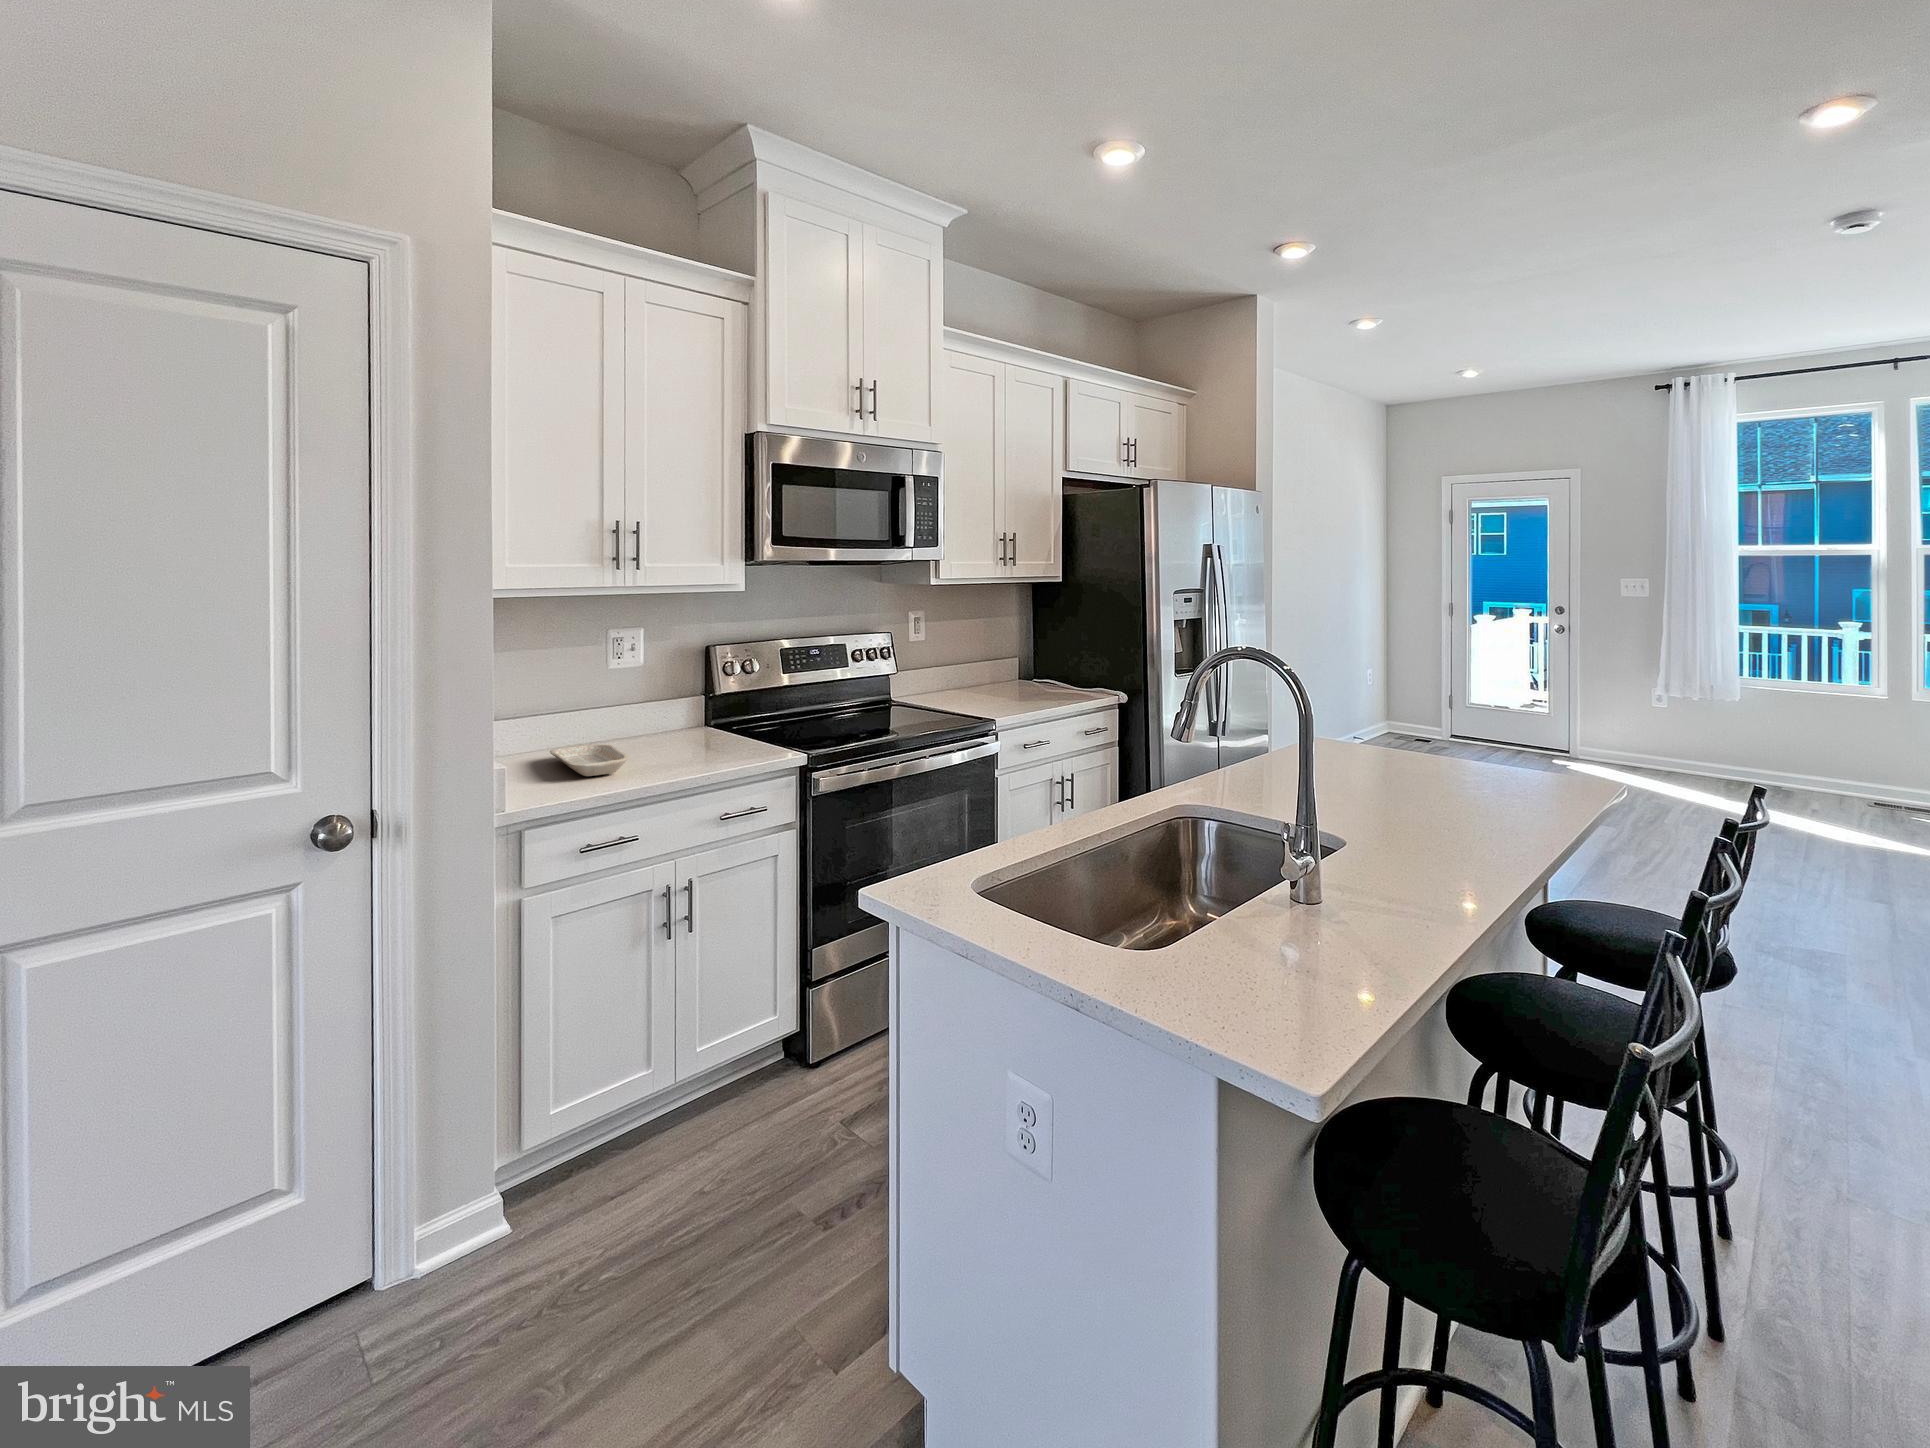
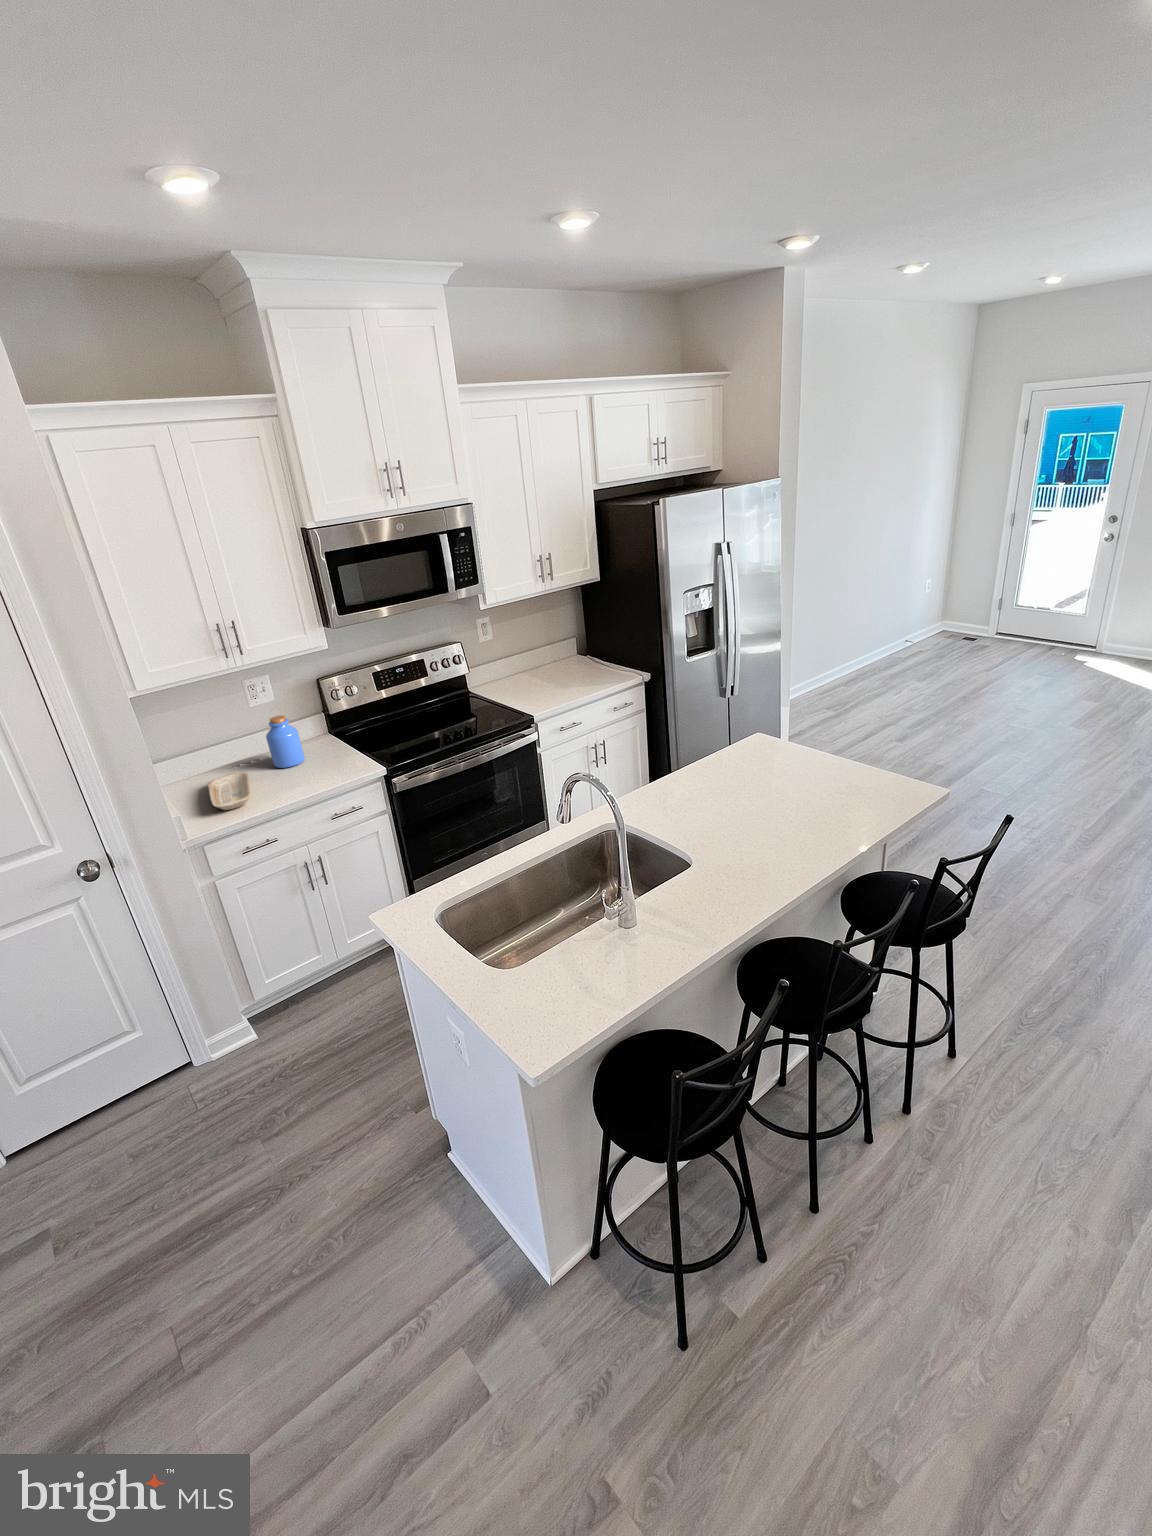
jar: none [638,676,686,748] -> present [266,715,305,768]

